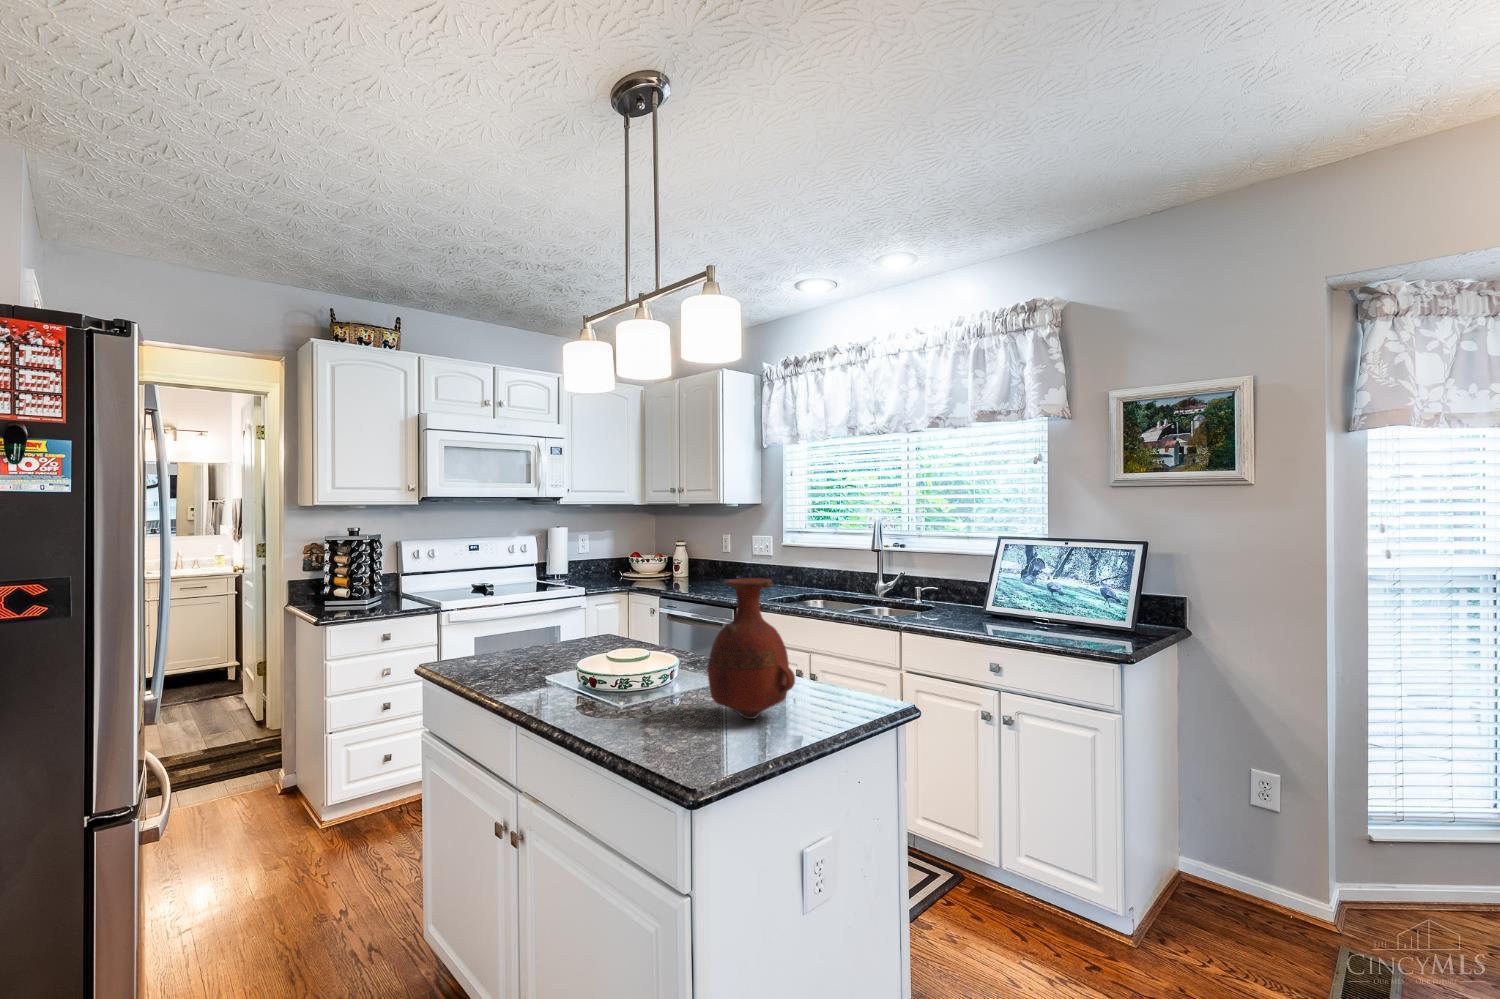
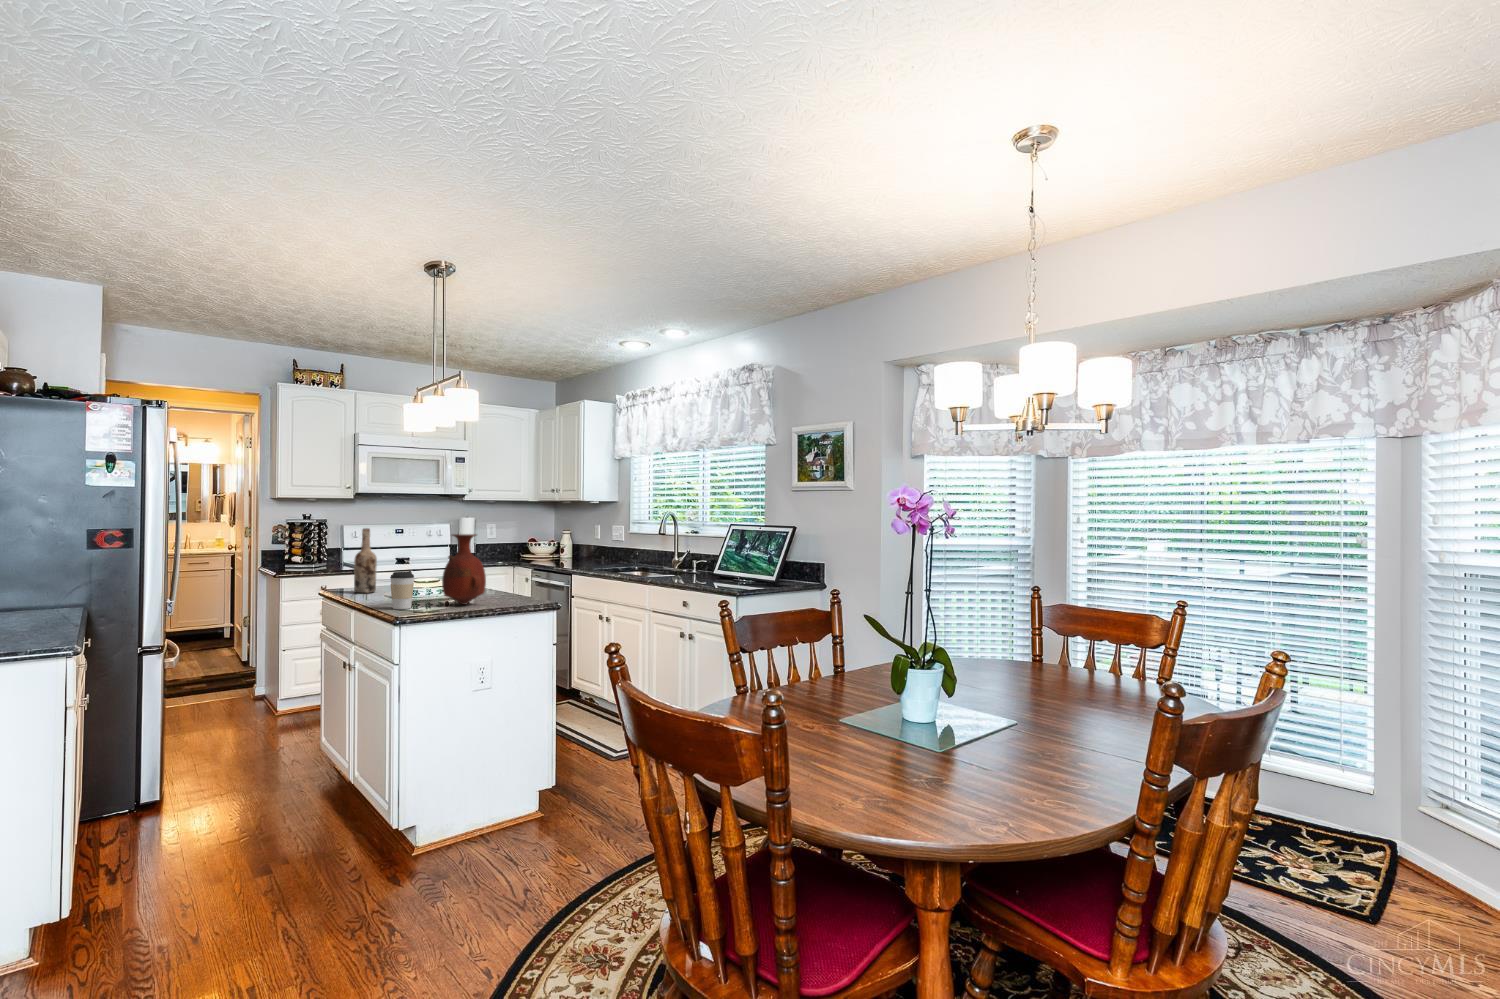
wine bottle: none [494,563,531,681] -> present [354,528,377,593]
coffee cup: none [627,661,674,747] -> present [390,571,414,609]

